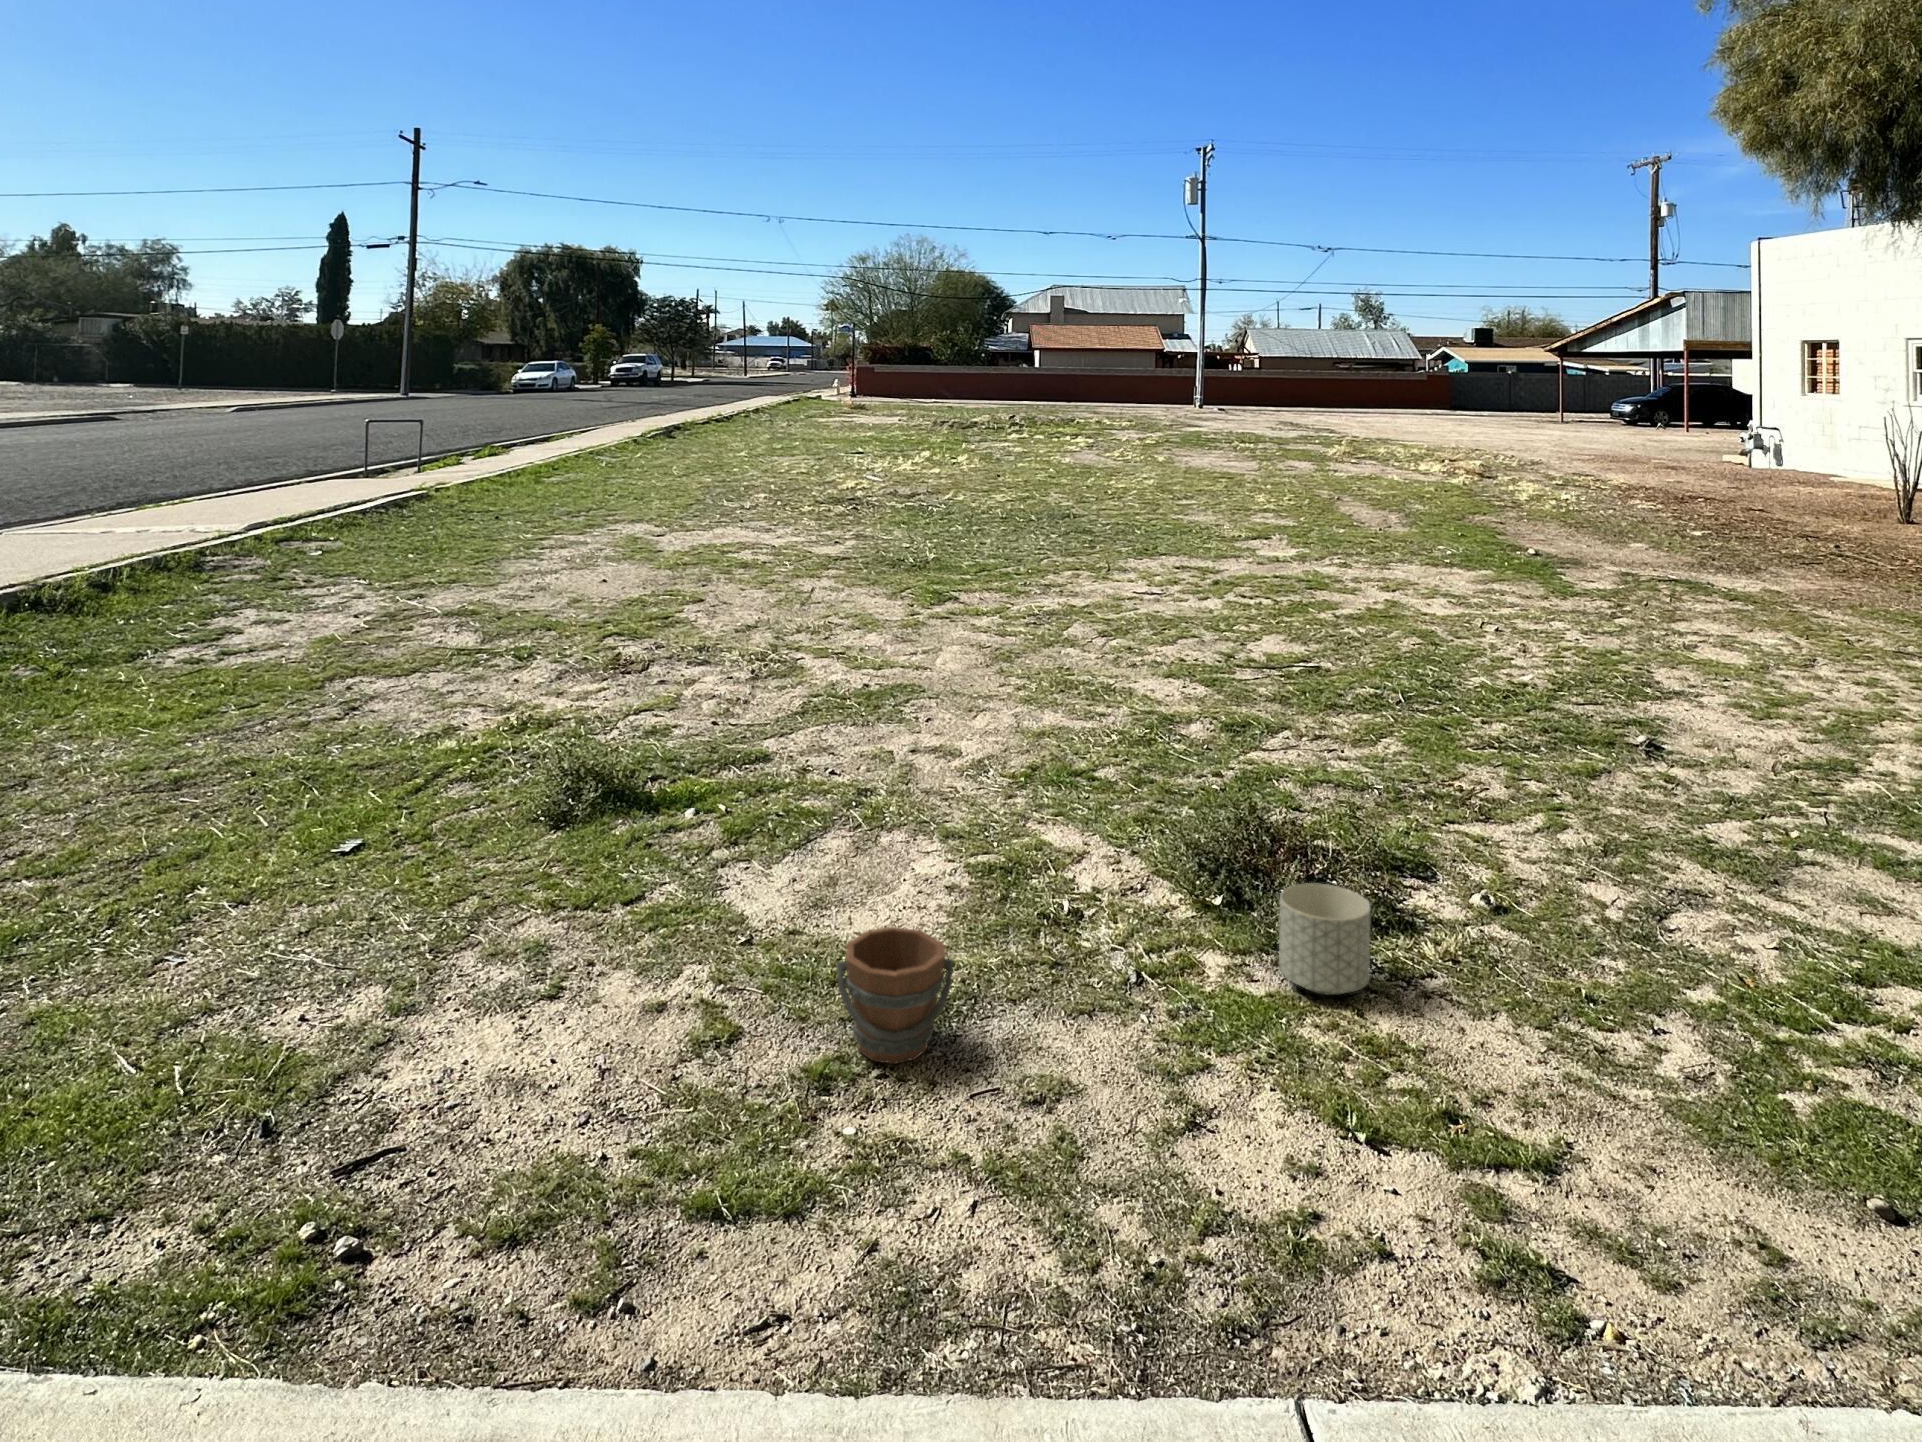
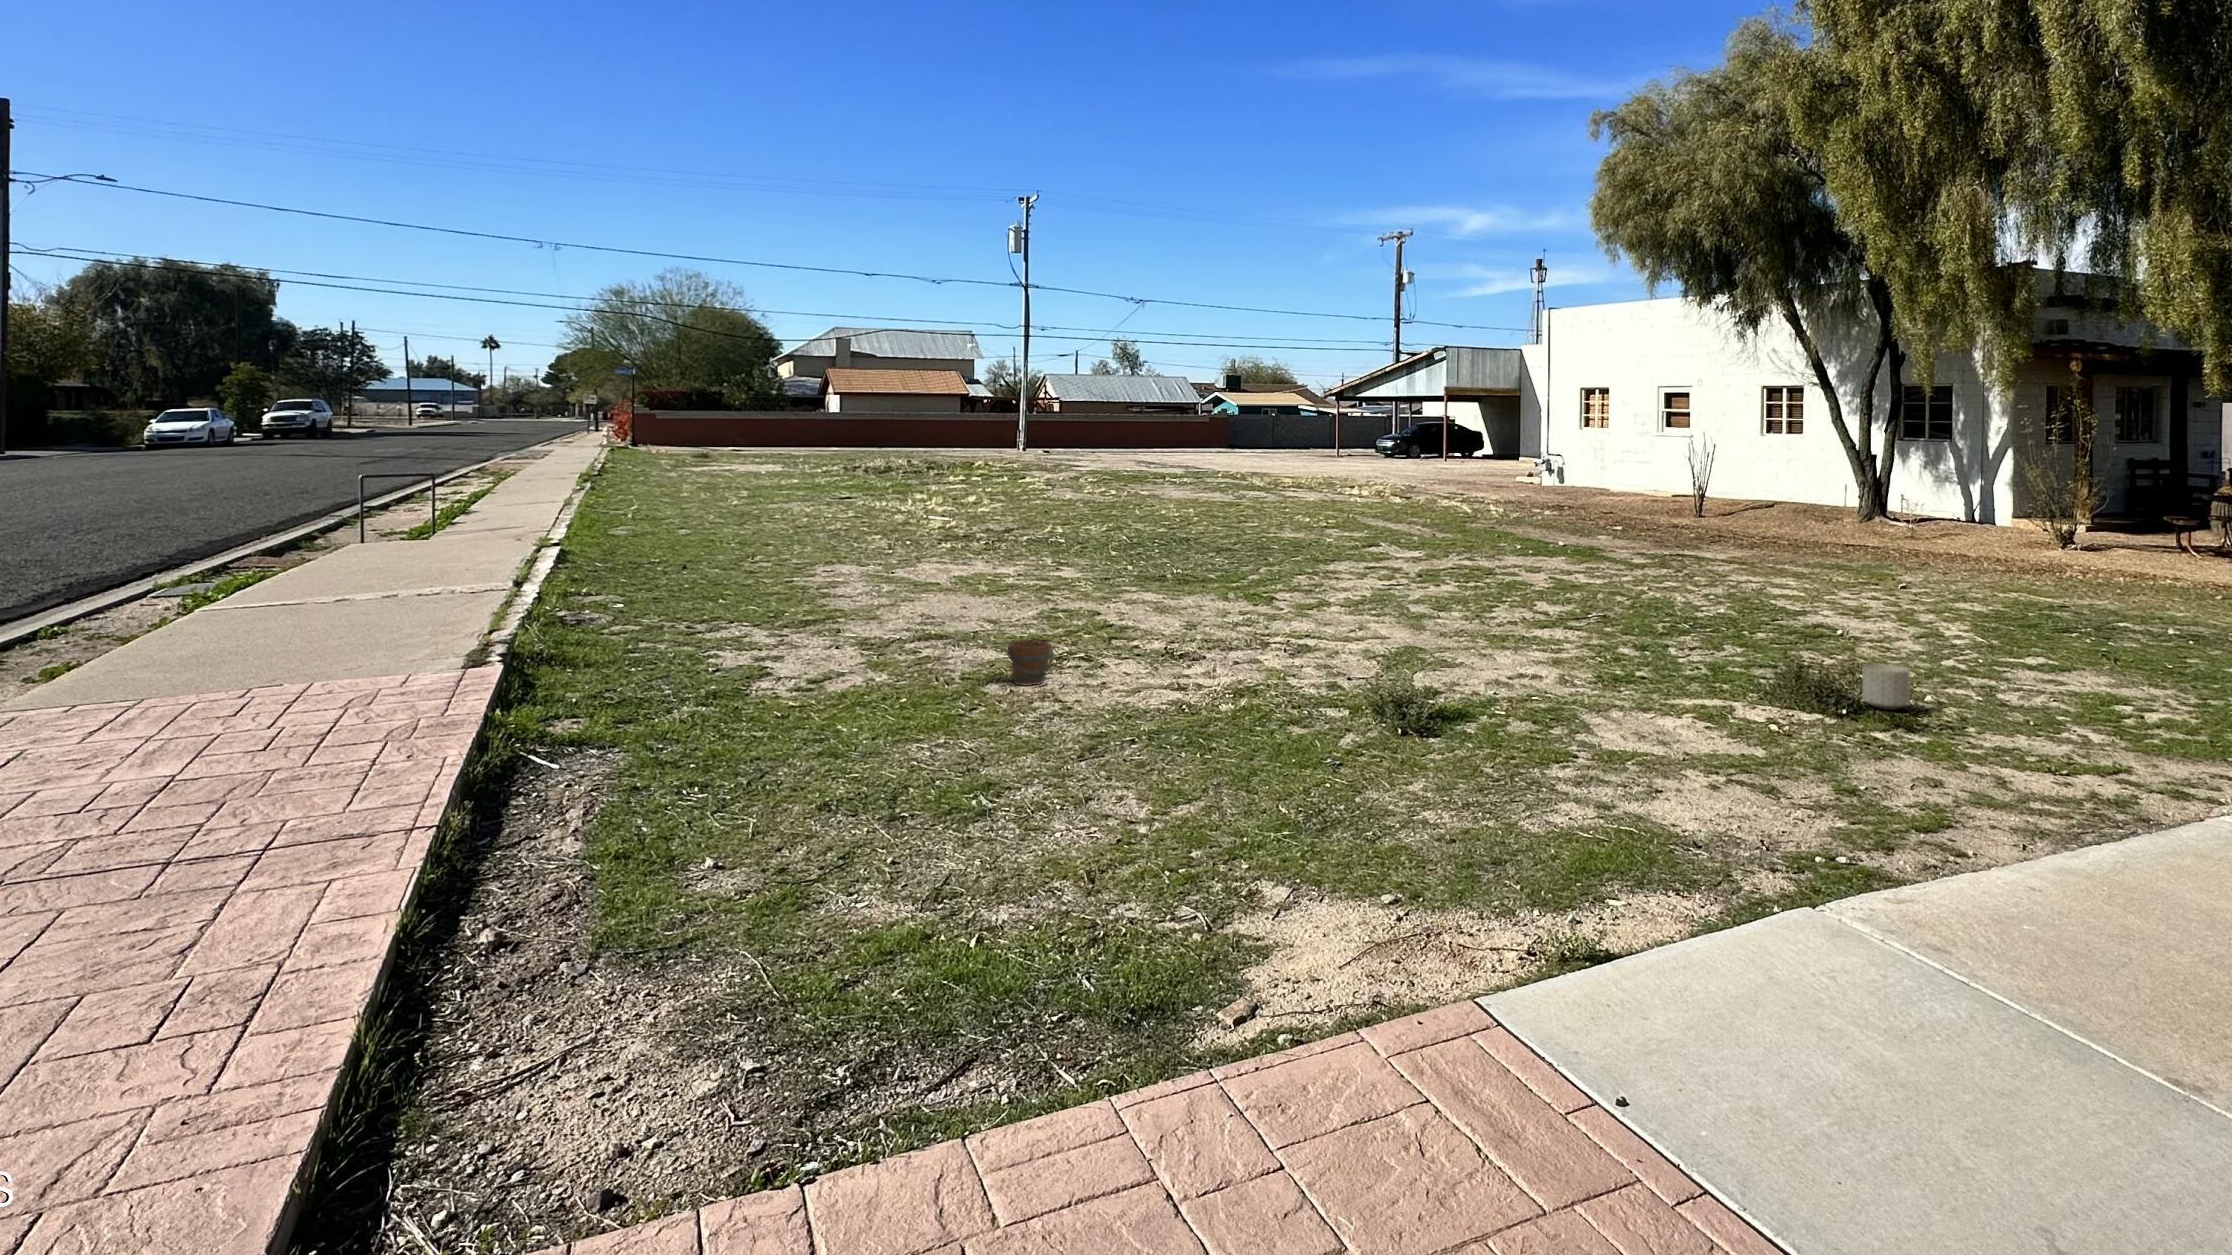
bucket: present [837,927,953,1064] -> present [1007,640,1053,686]

